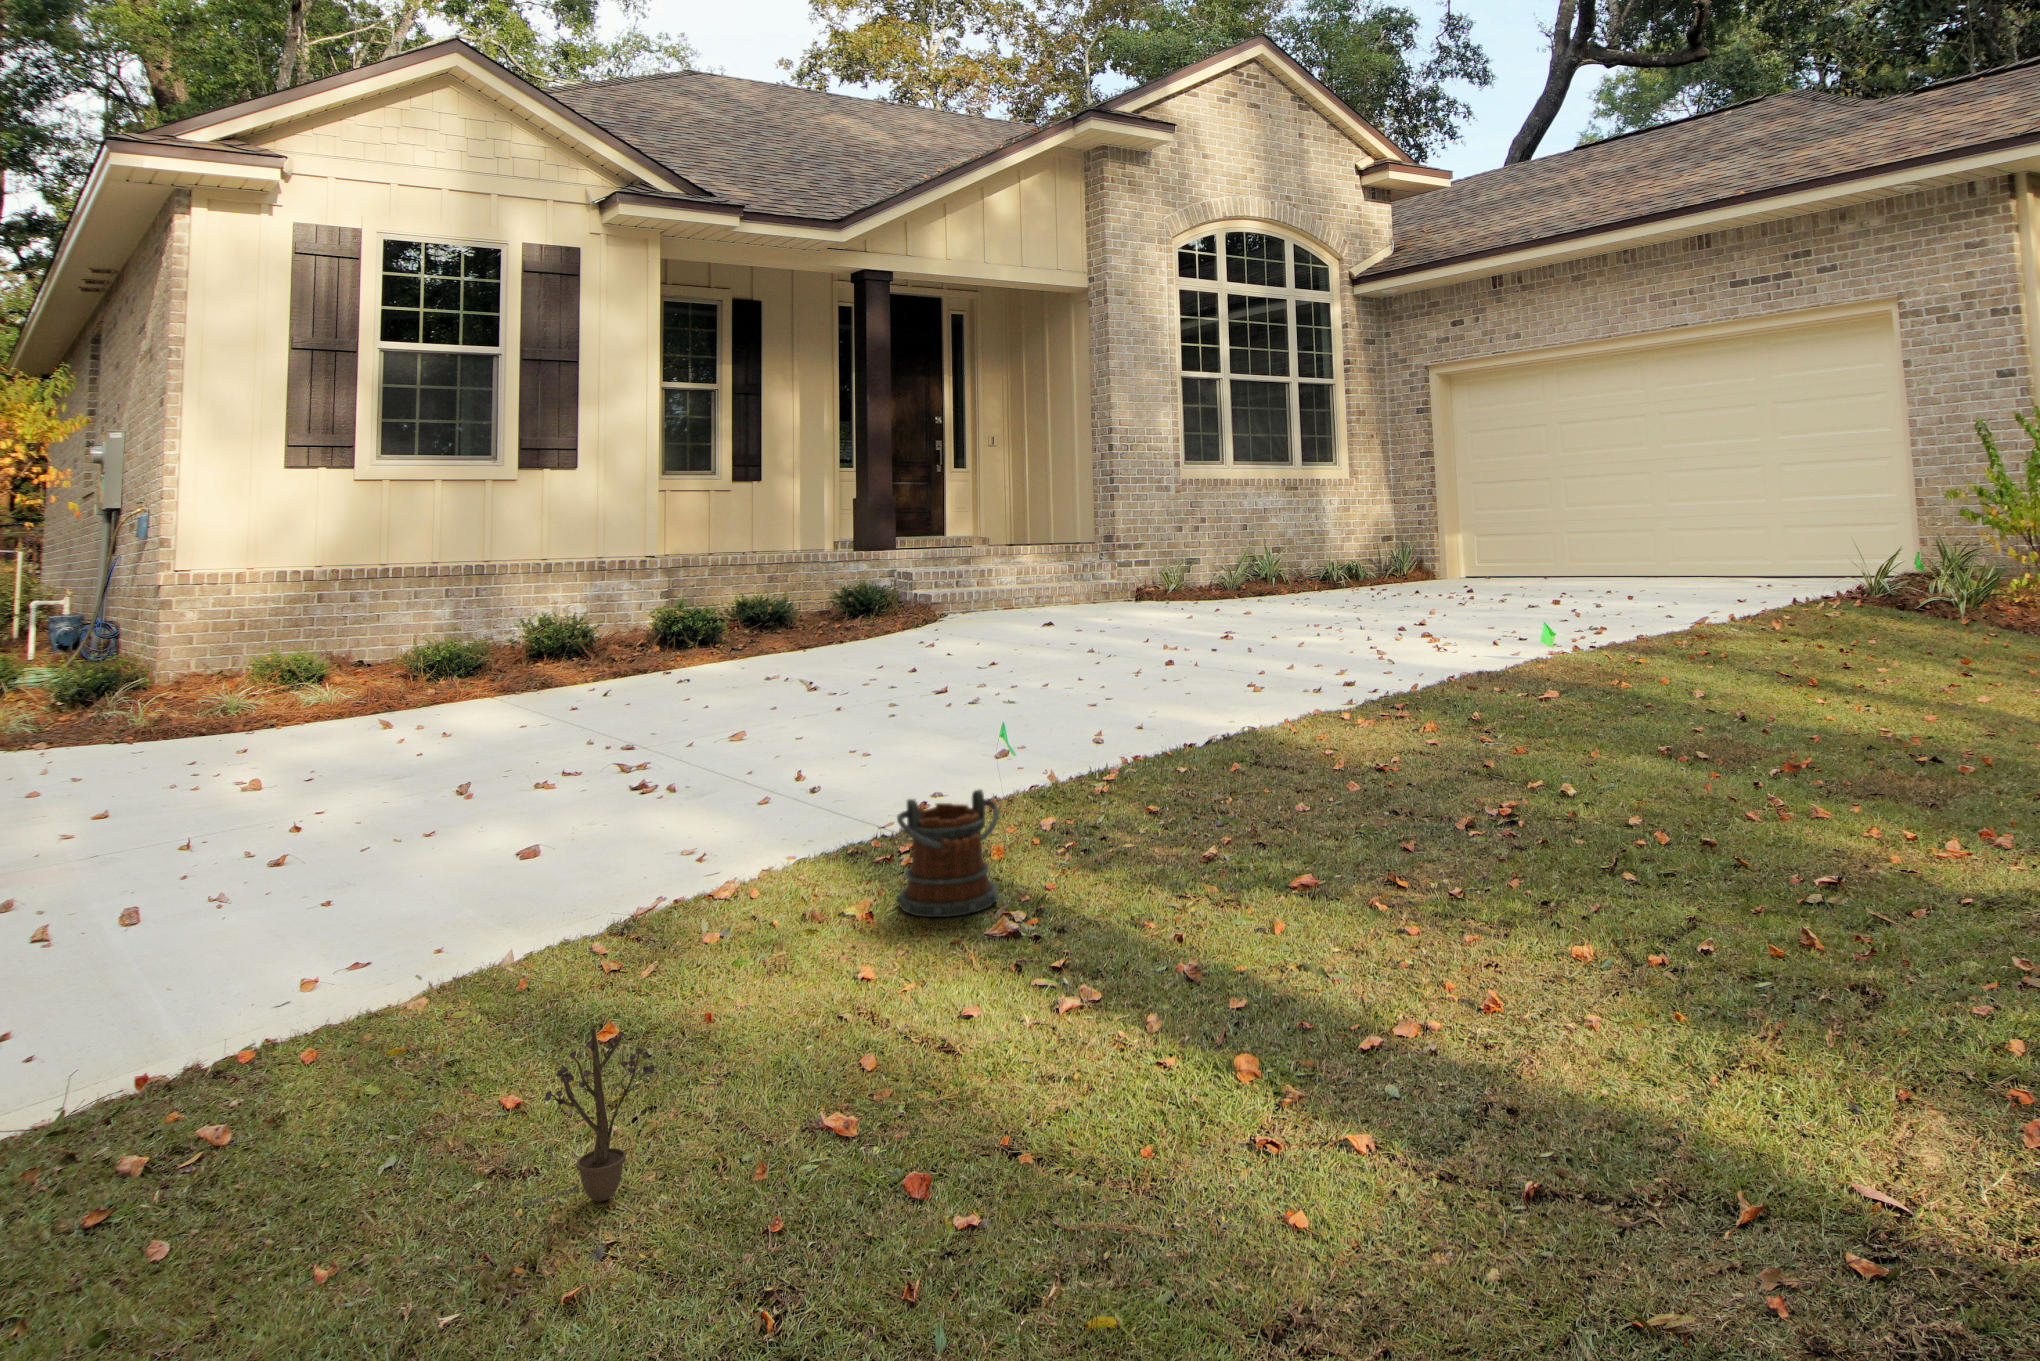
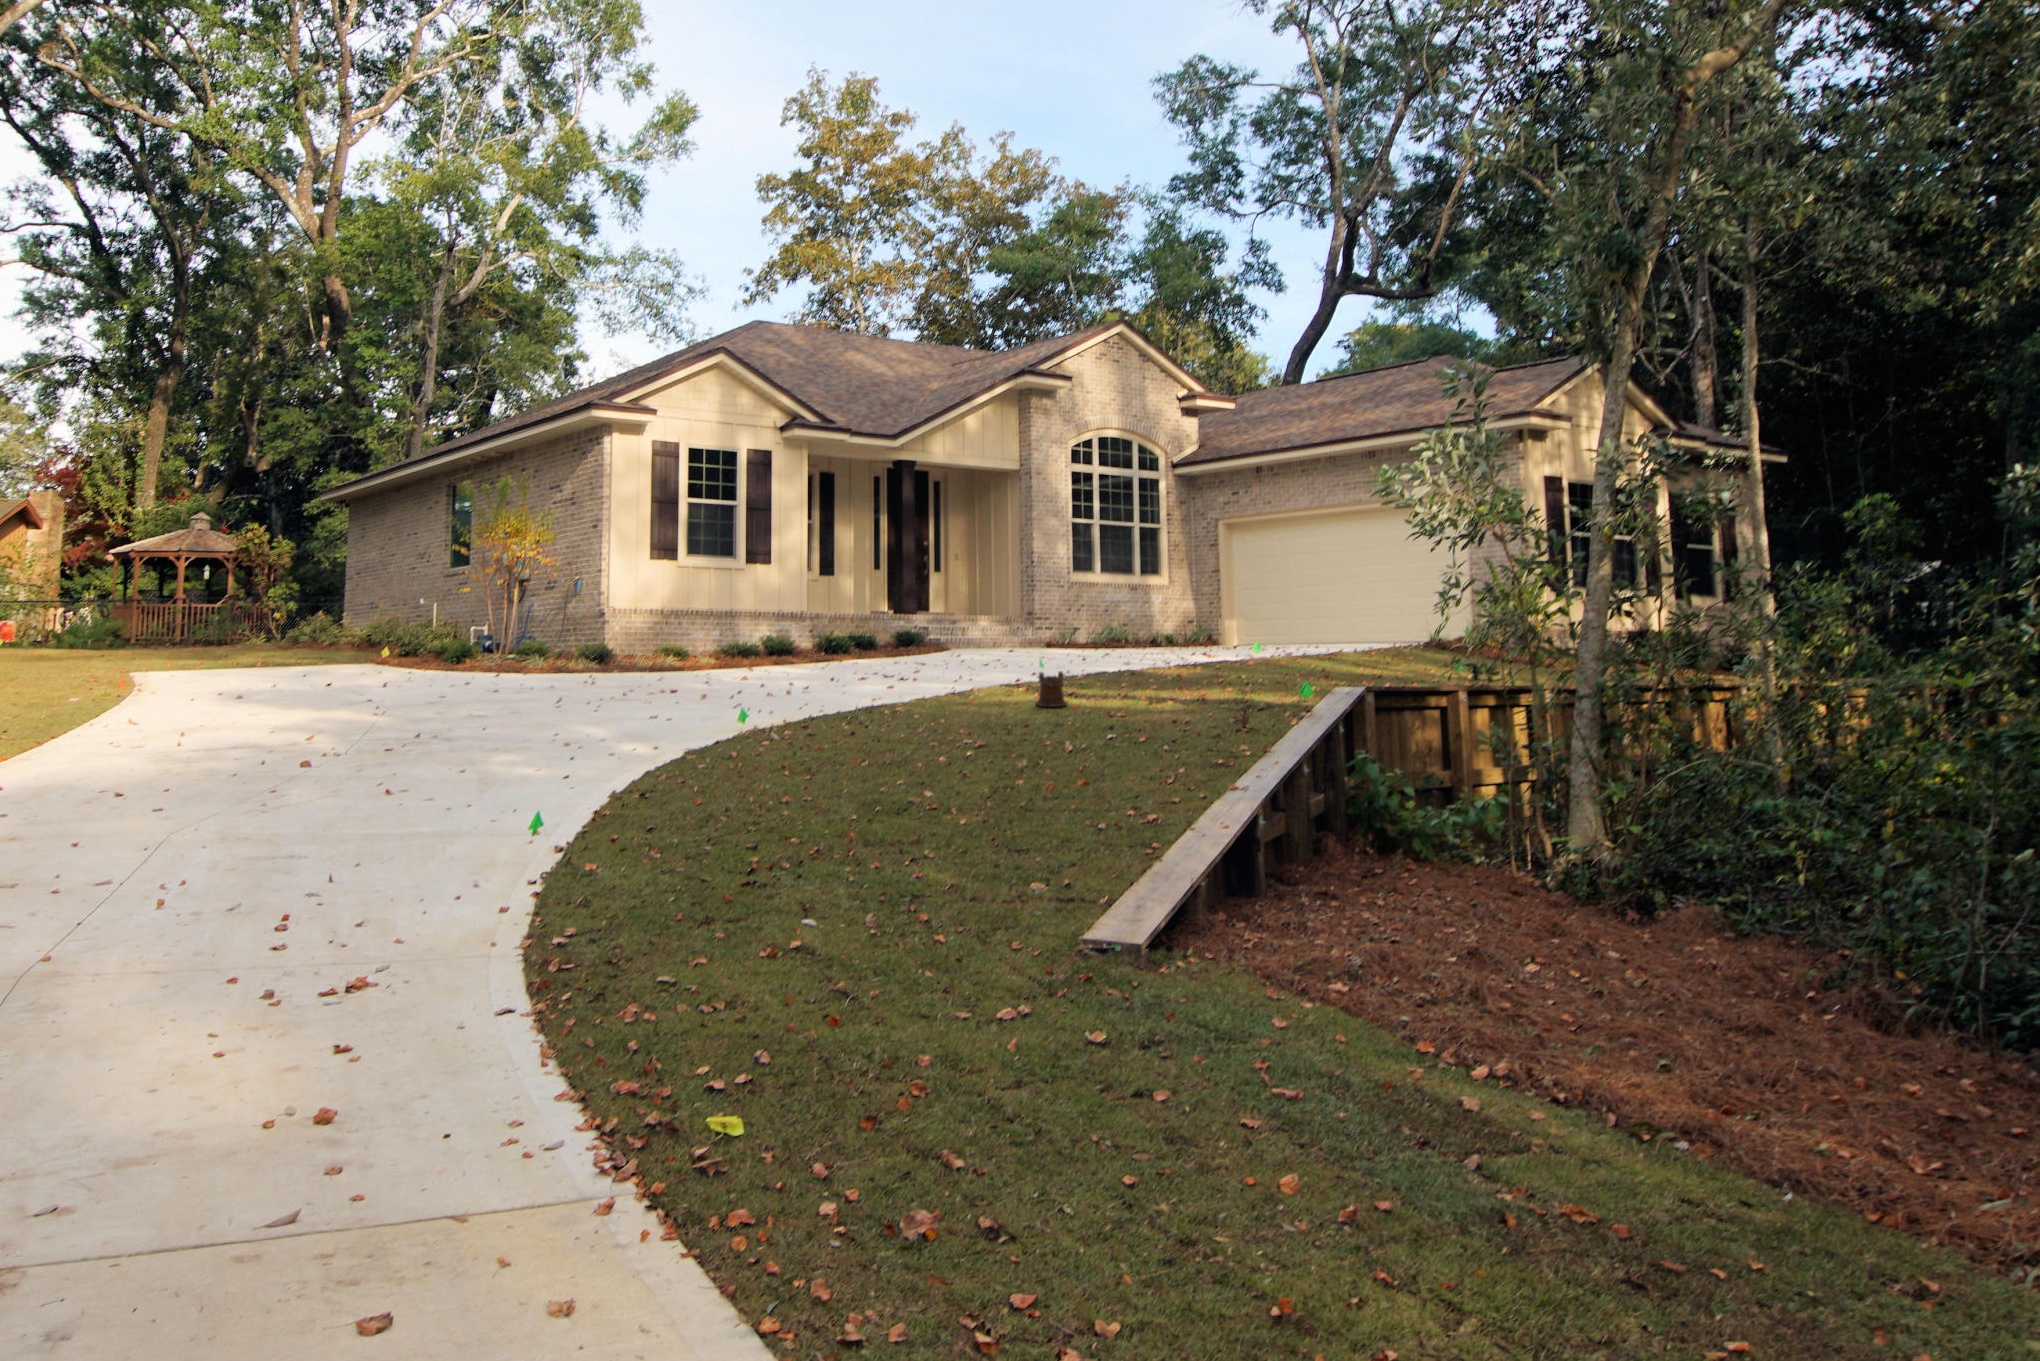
decorative plant: present [523,1028,654,1208] -> present [1235,695,1249,727]

